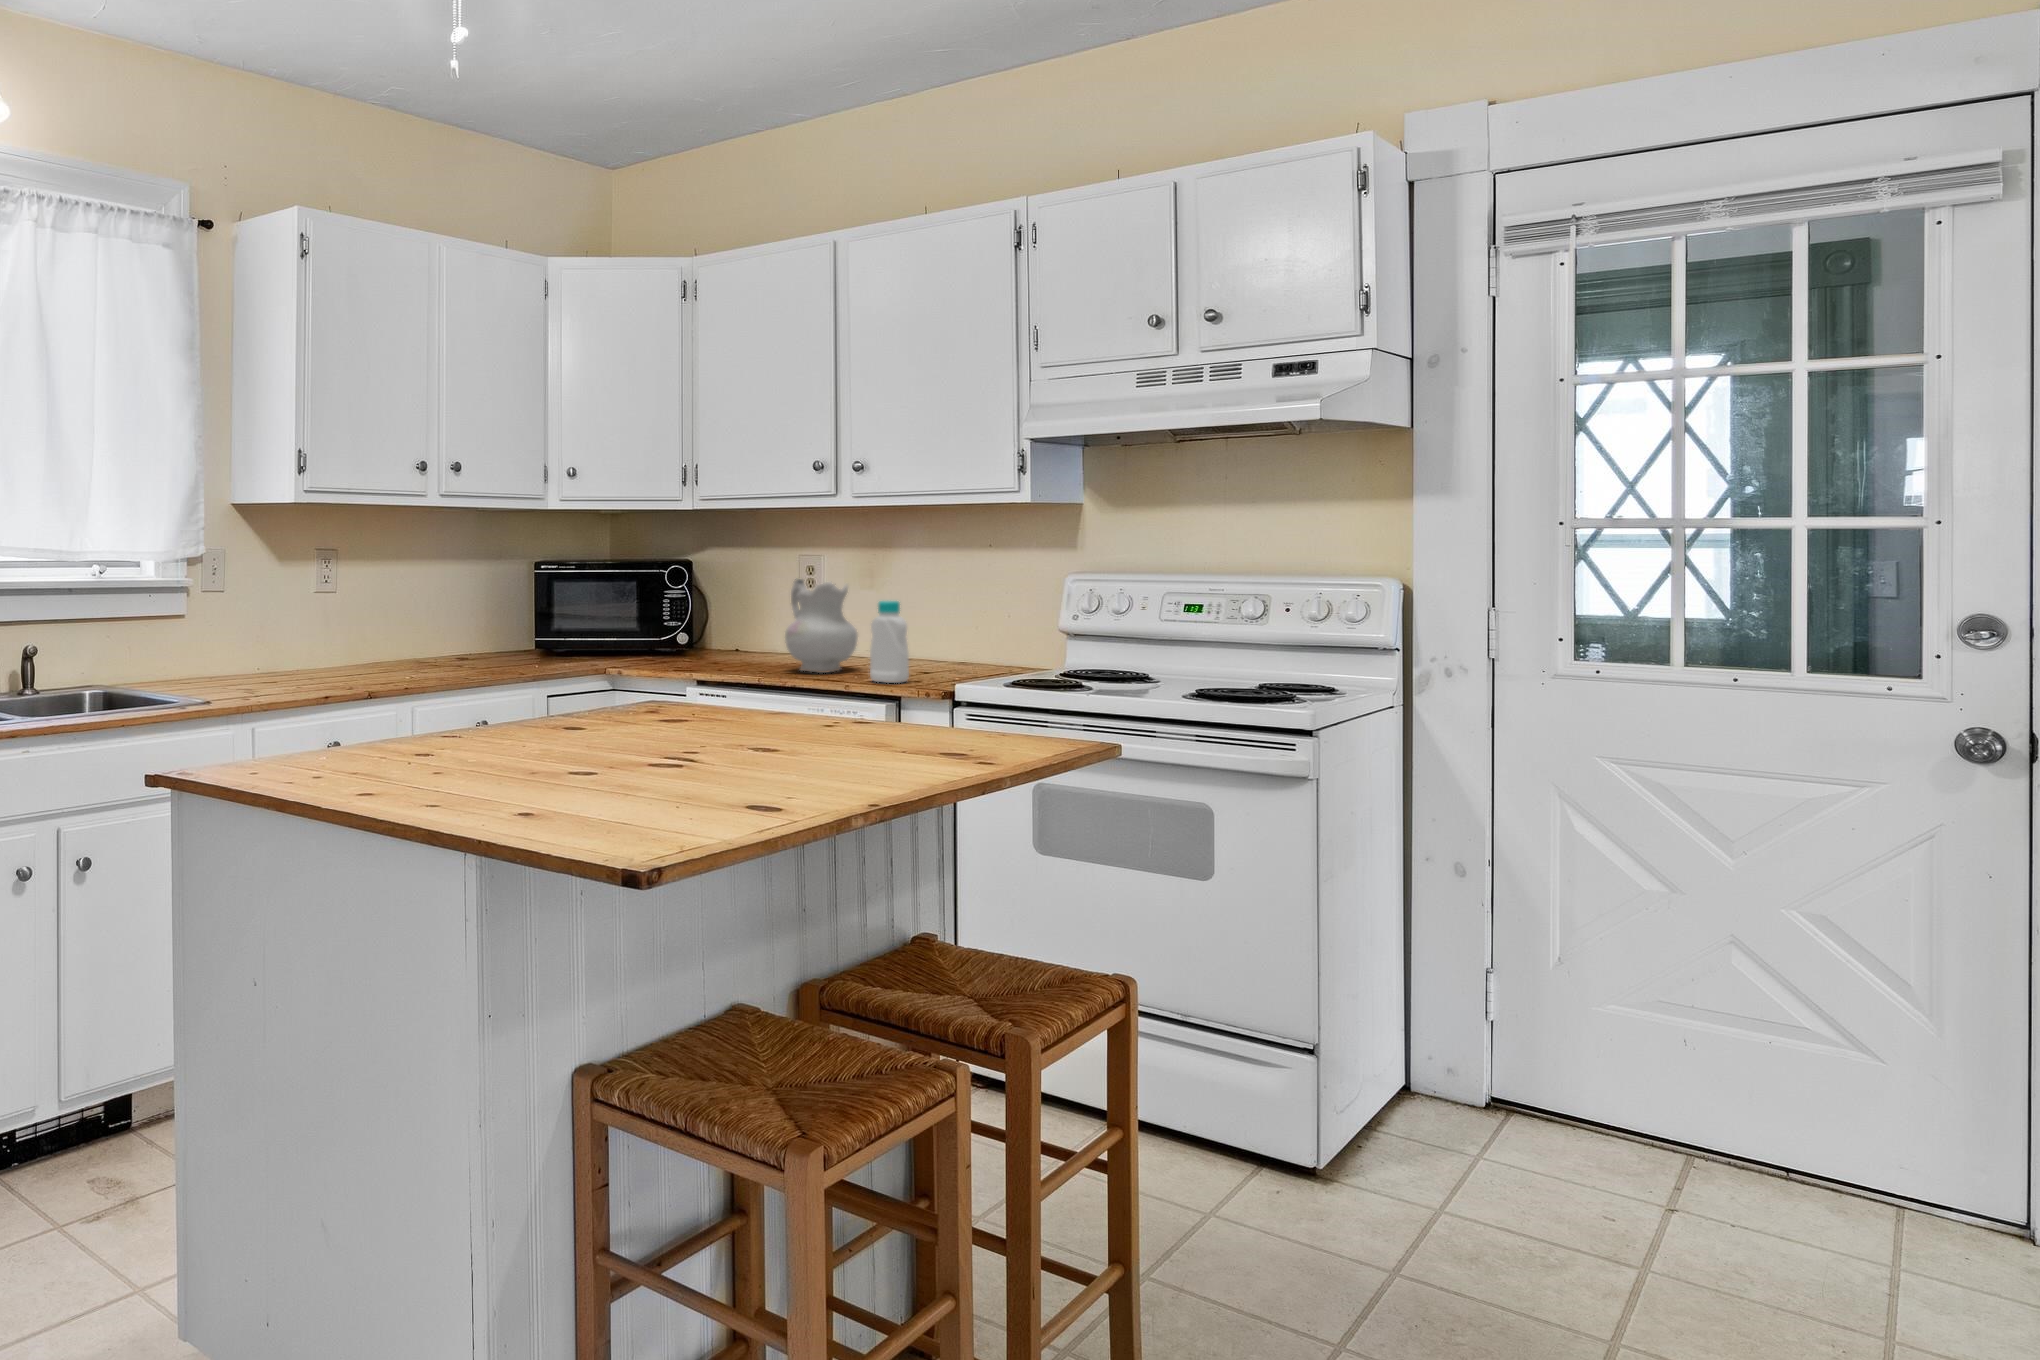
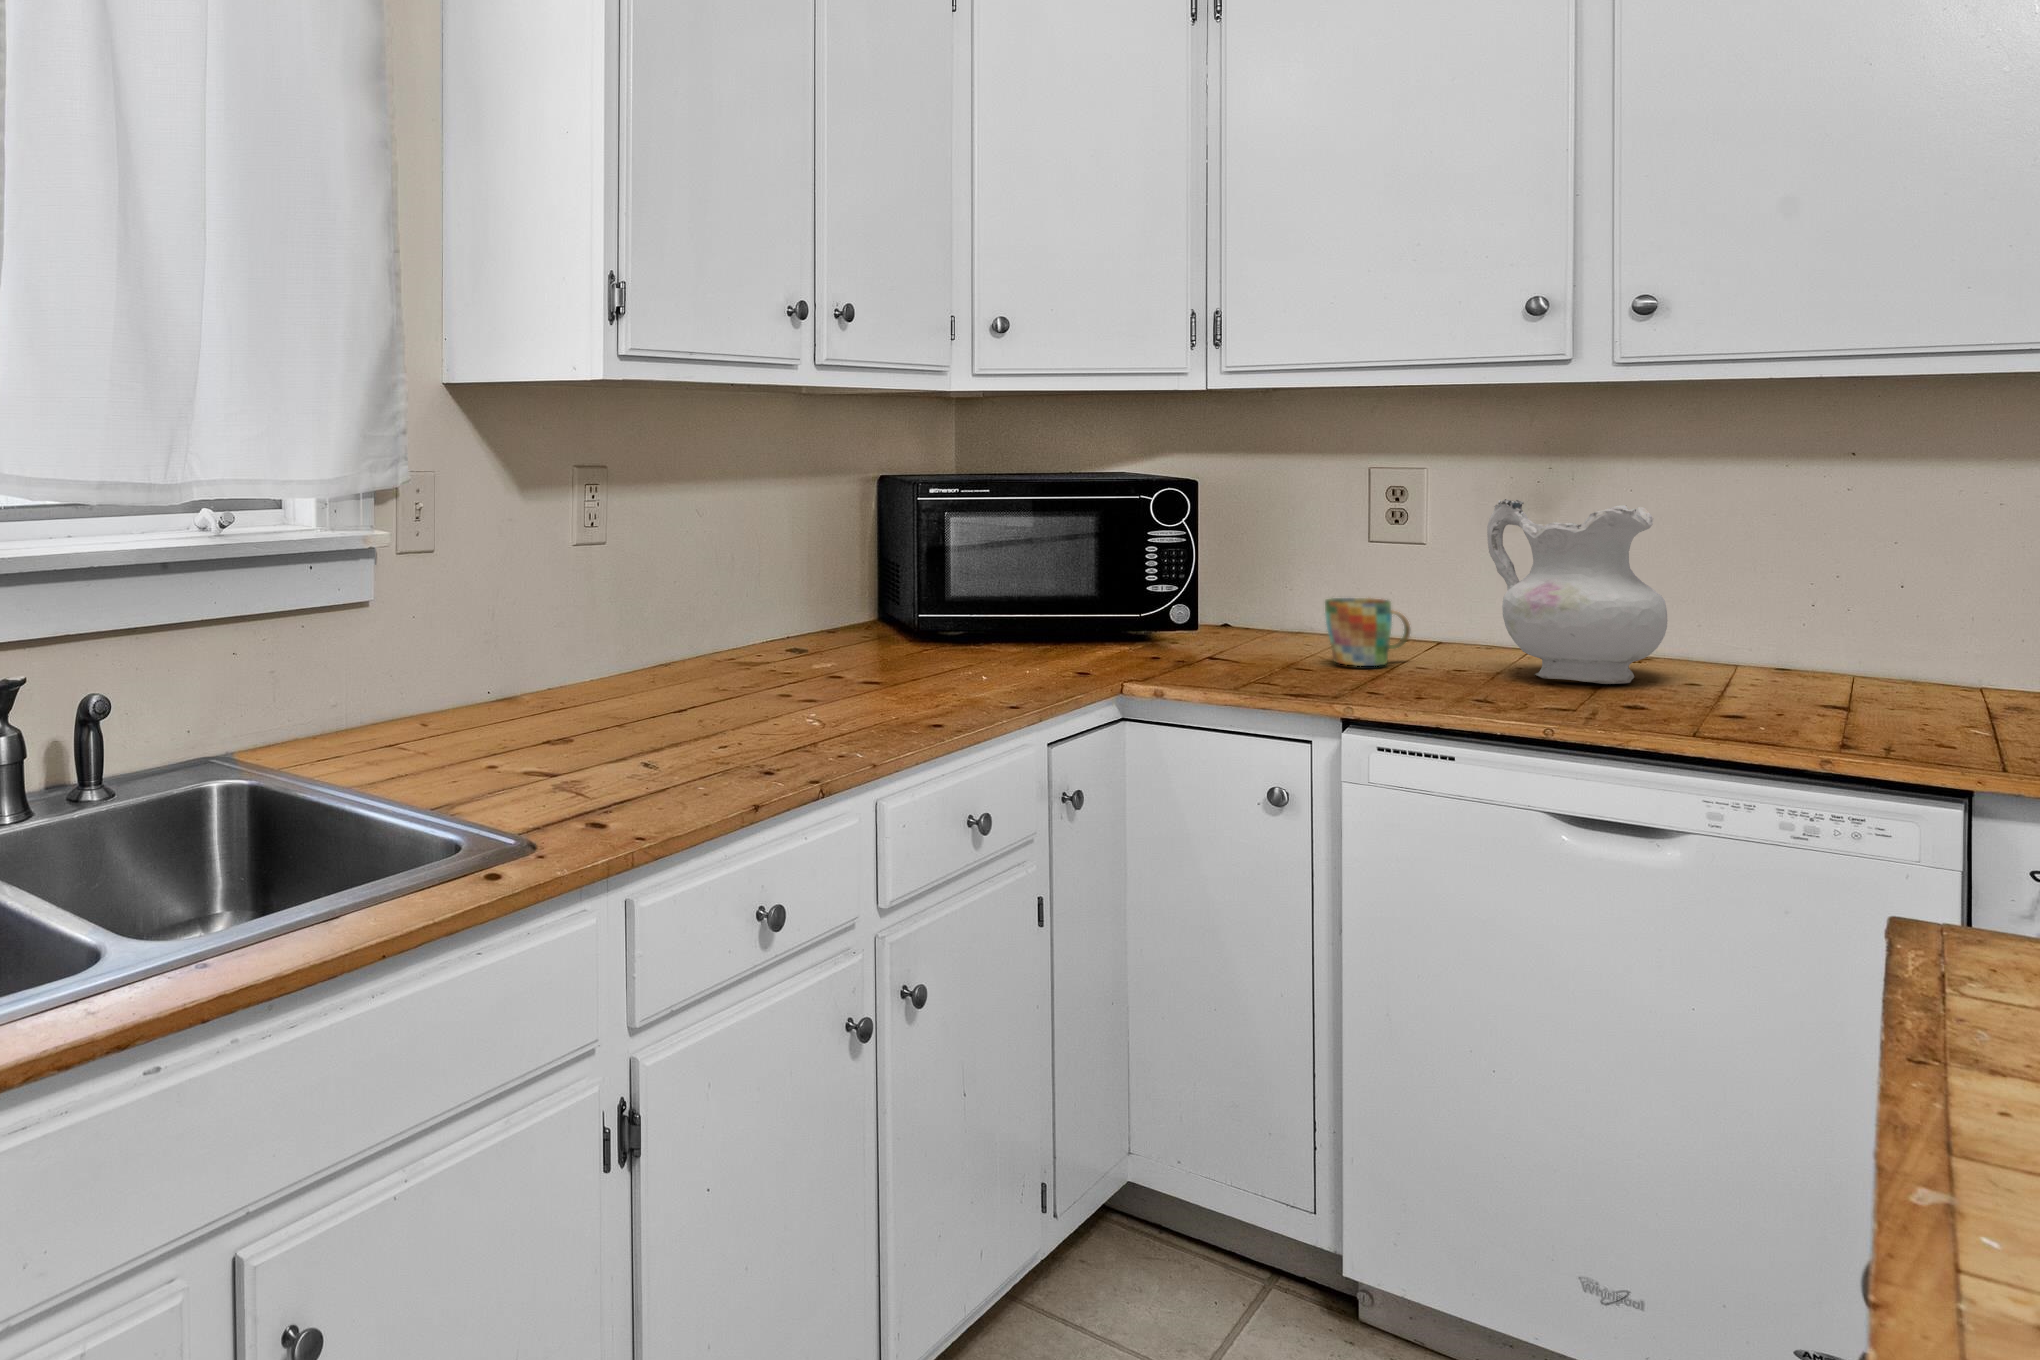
bottle: present [870,601,909,683] -> none [1795,543,1902,714]
mug: none [721,631,764,666] -> present [1325,598,1410,666]

